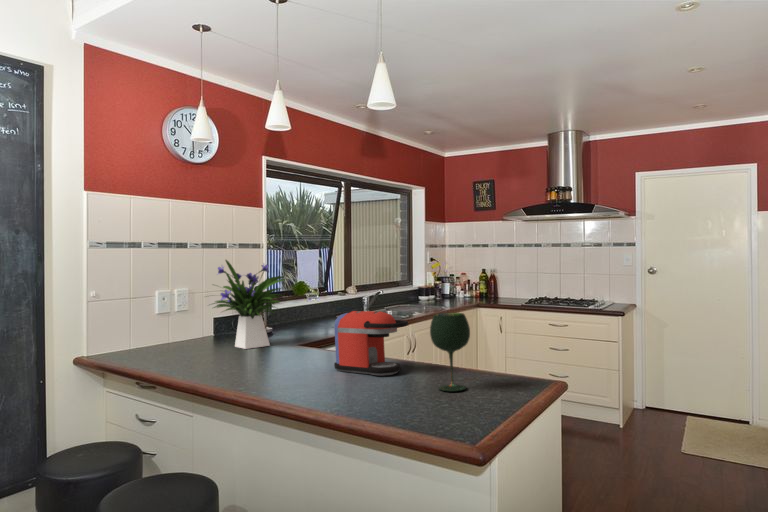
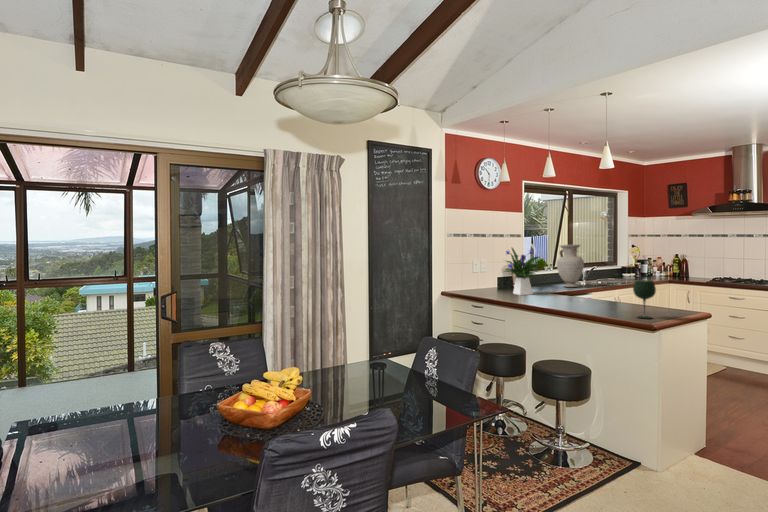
vase: none [318,255,360,325] -> present [557,245,584,287]
coffee maker: present [334,311,408,376] -> none [576,277,620,310]

